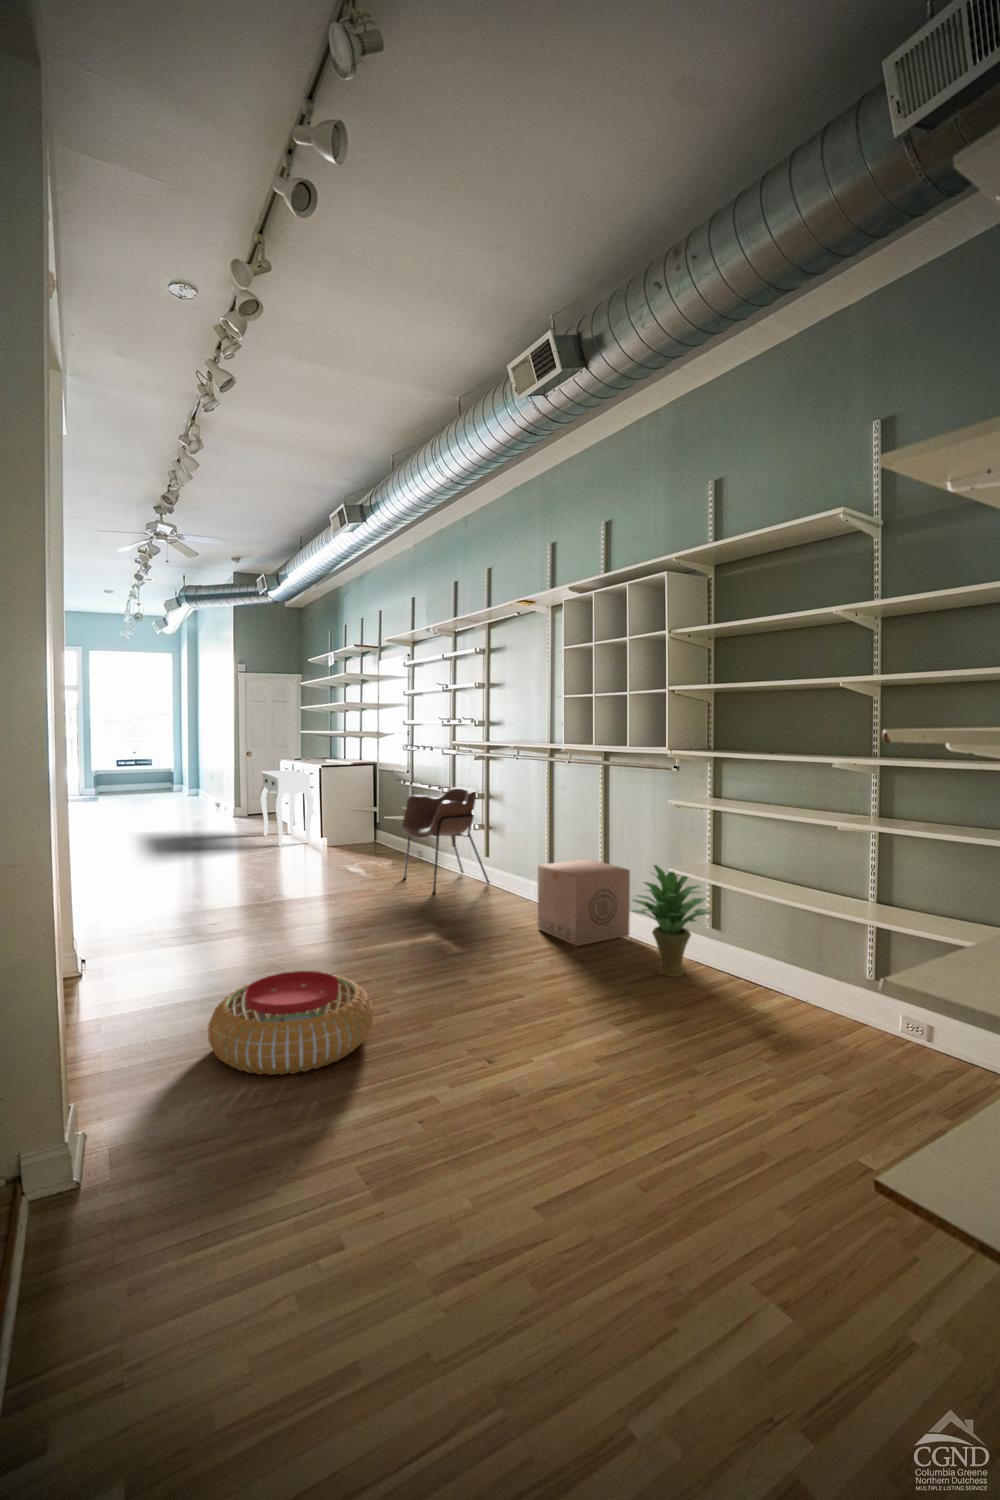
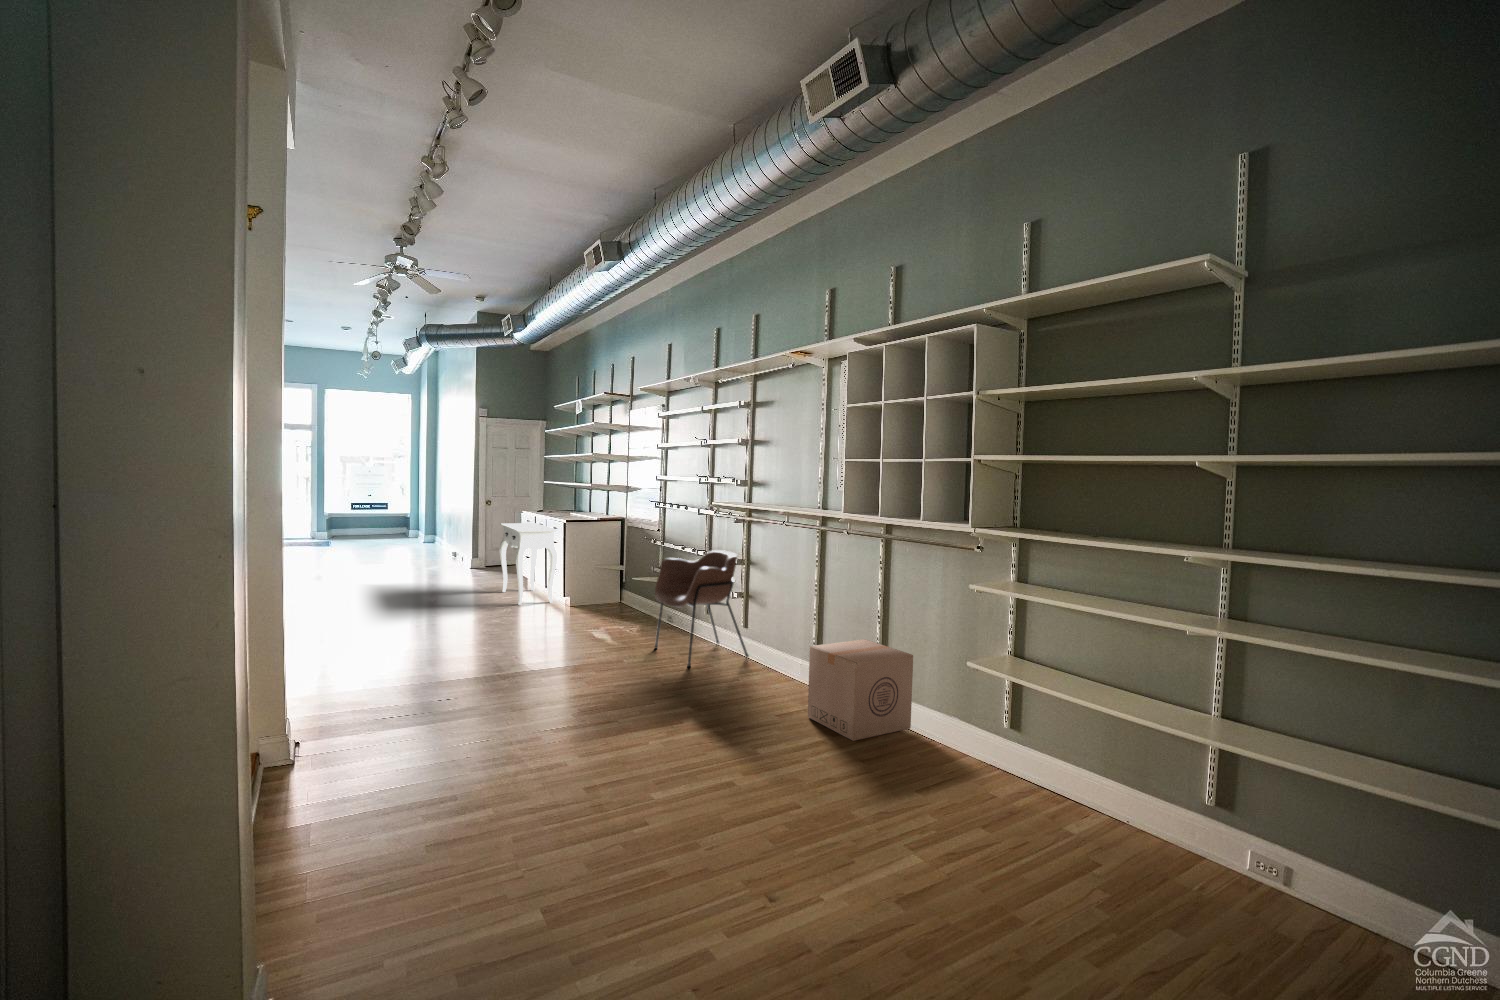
potted plant: present [632,865,711,977] -> none [921,656,1015,785]
pouf: present [208,971,373,1075] -> none [434,780,631,918]

